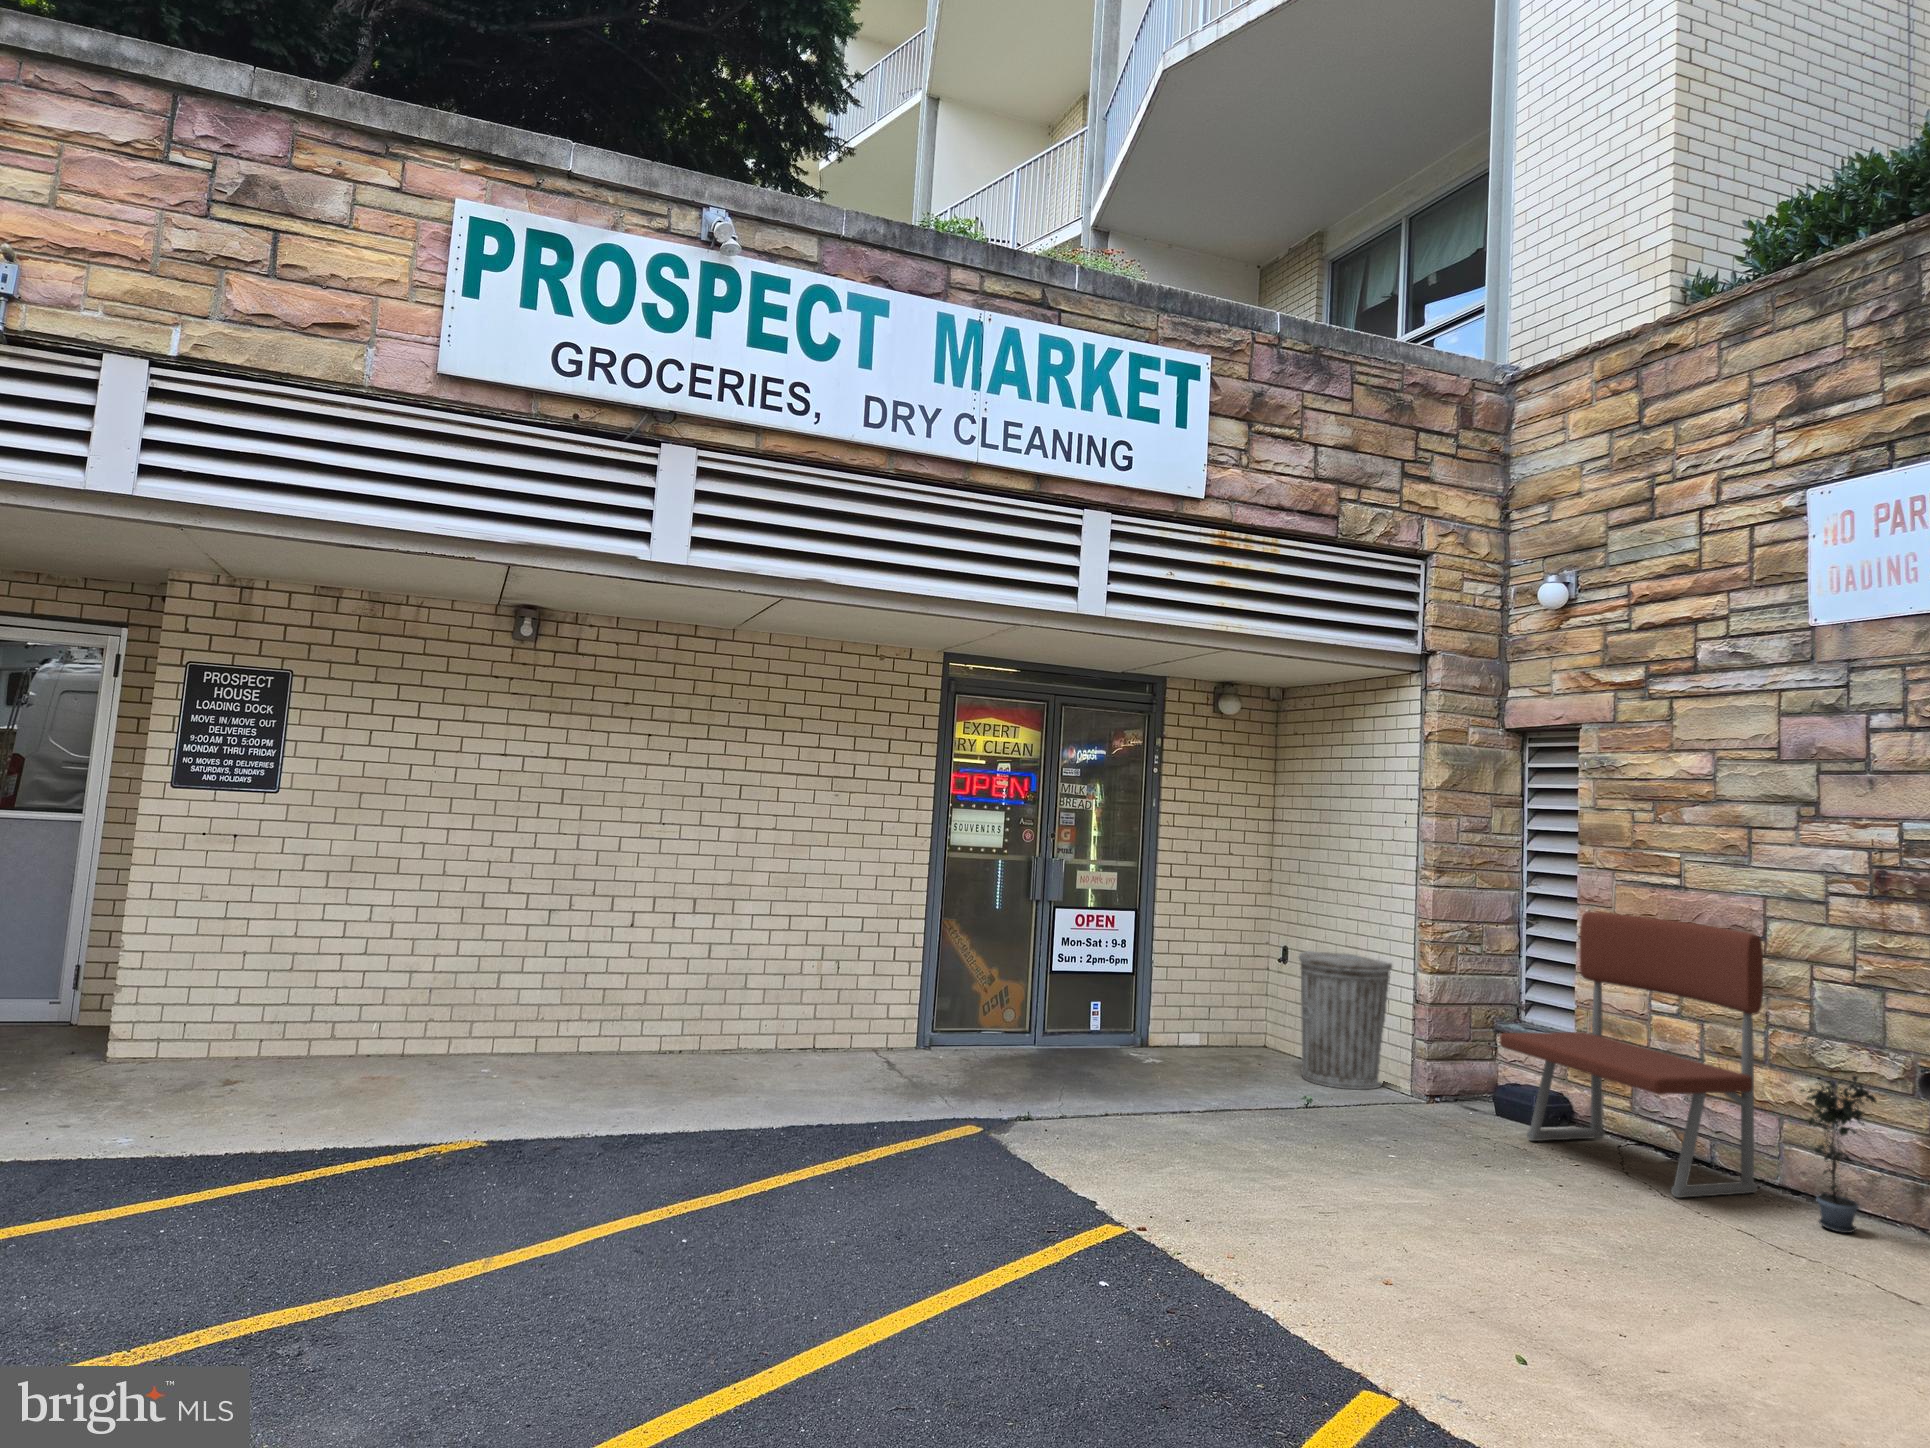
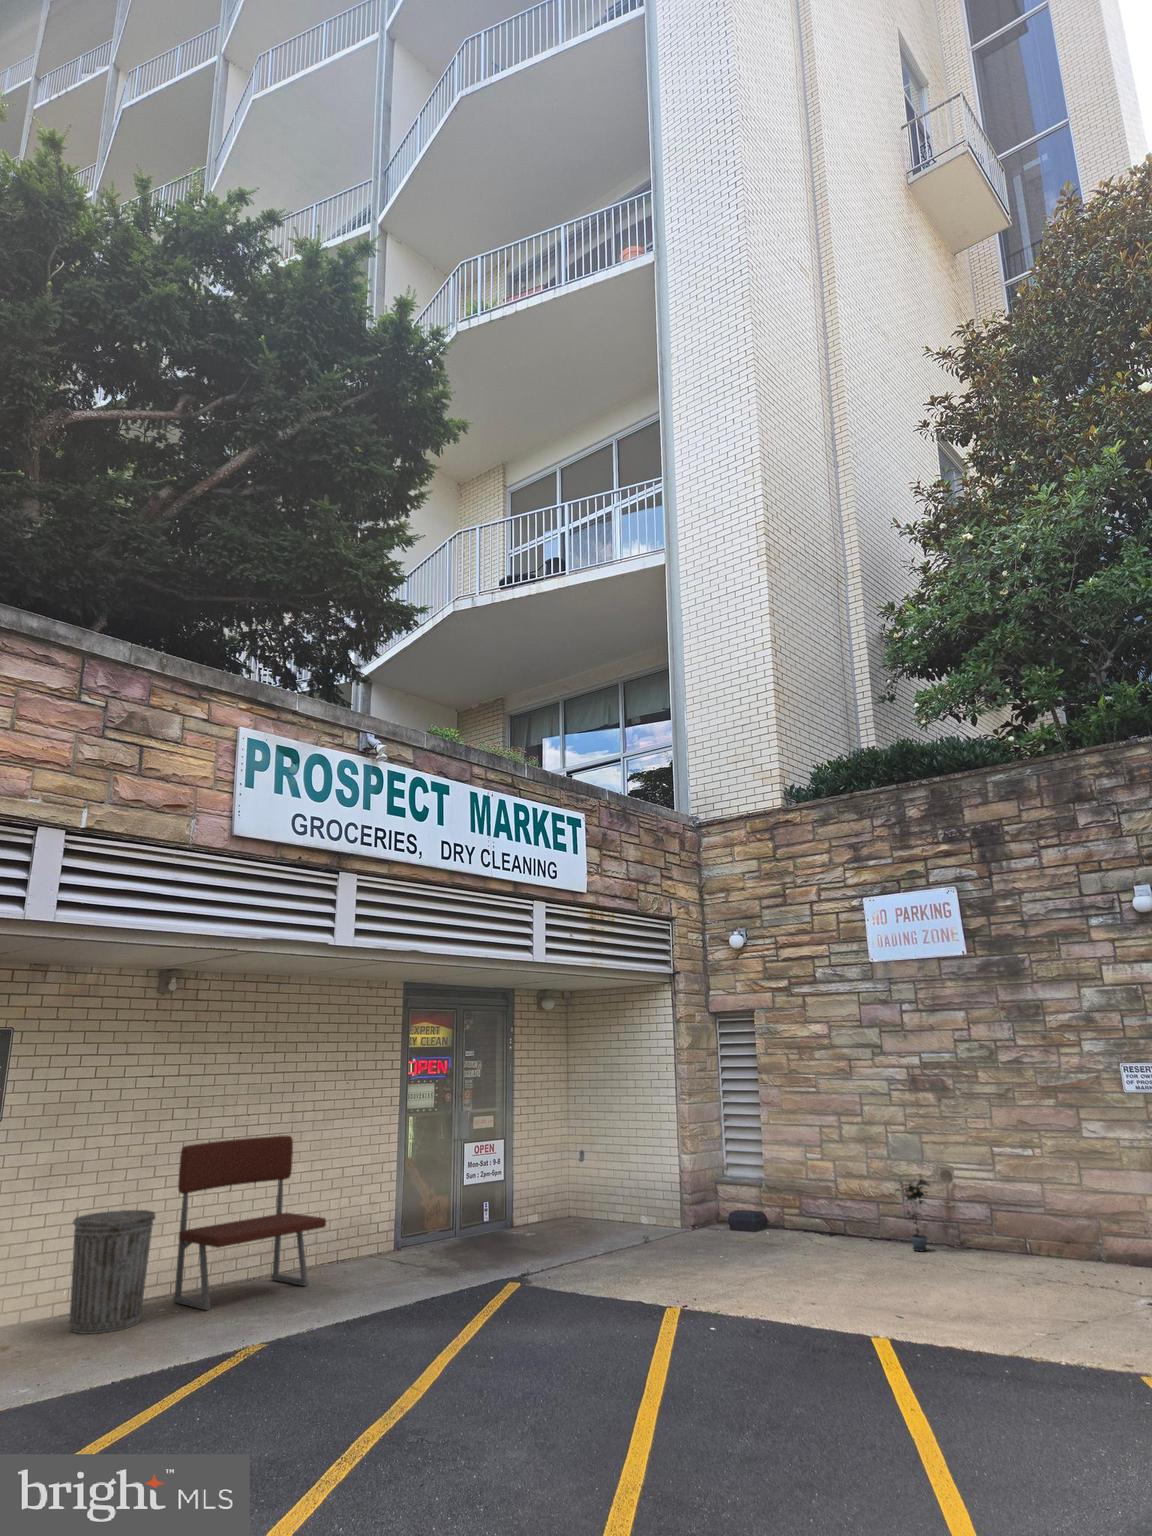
bench: present [1500,911,1763,1198] -> present [172,1136,326,1310]
trash can: present [1299,951,1392,1090] -> present [69,1210,155,1334]

